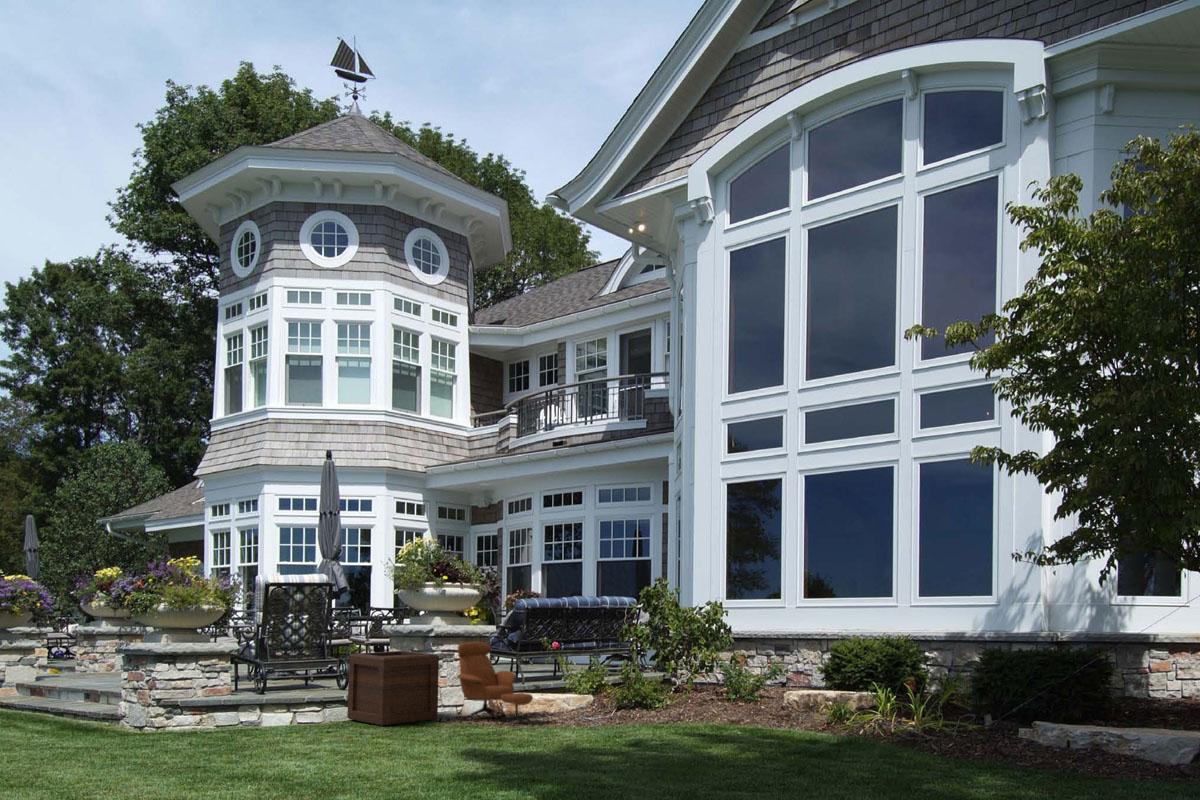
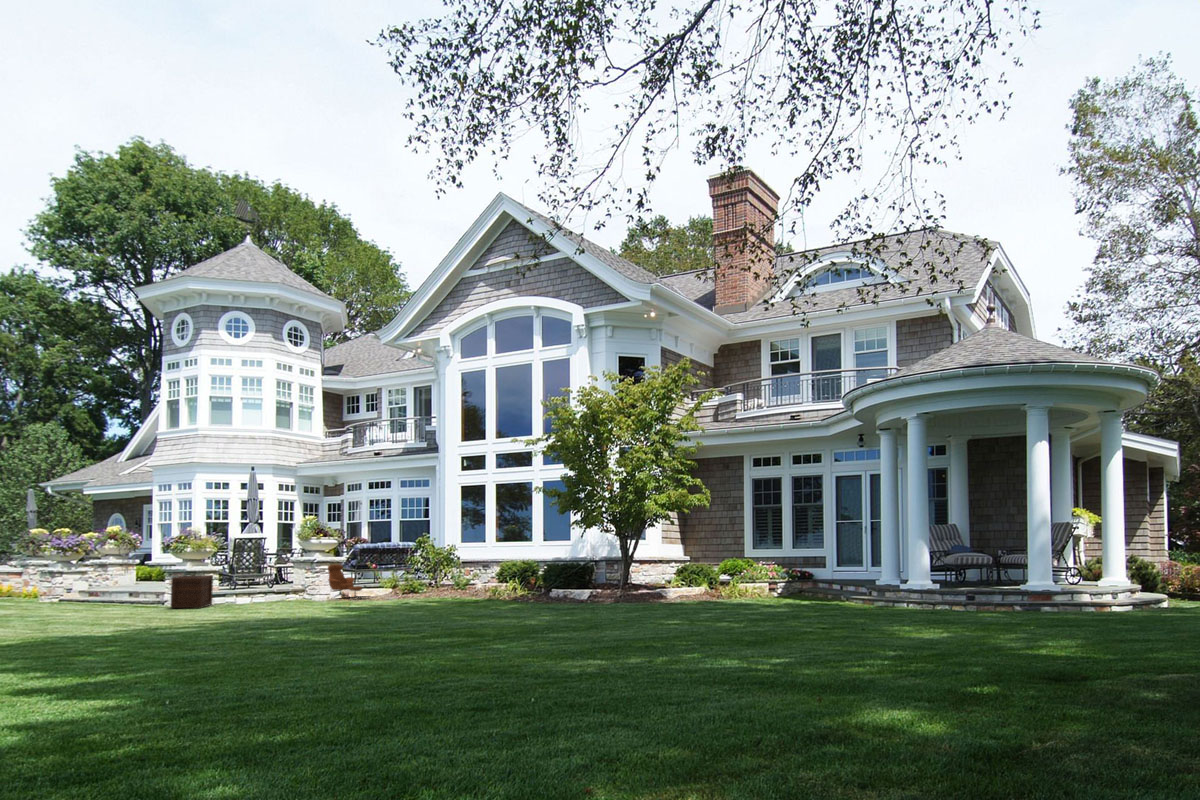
wooden crate: present [347,651,439,726] -> present [171,575,213,608]

